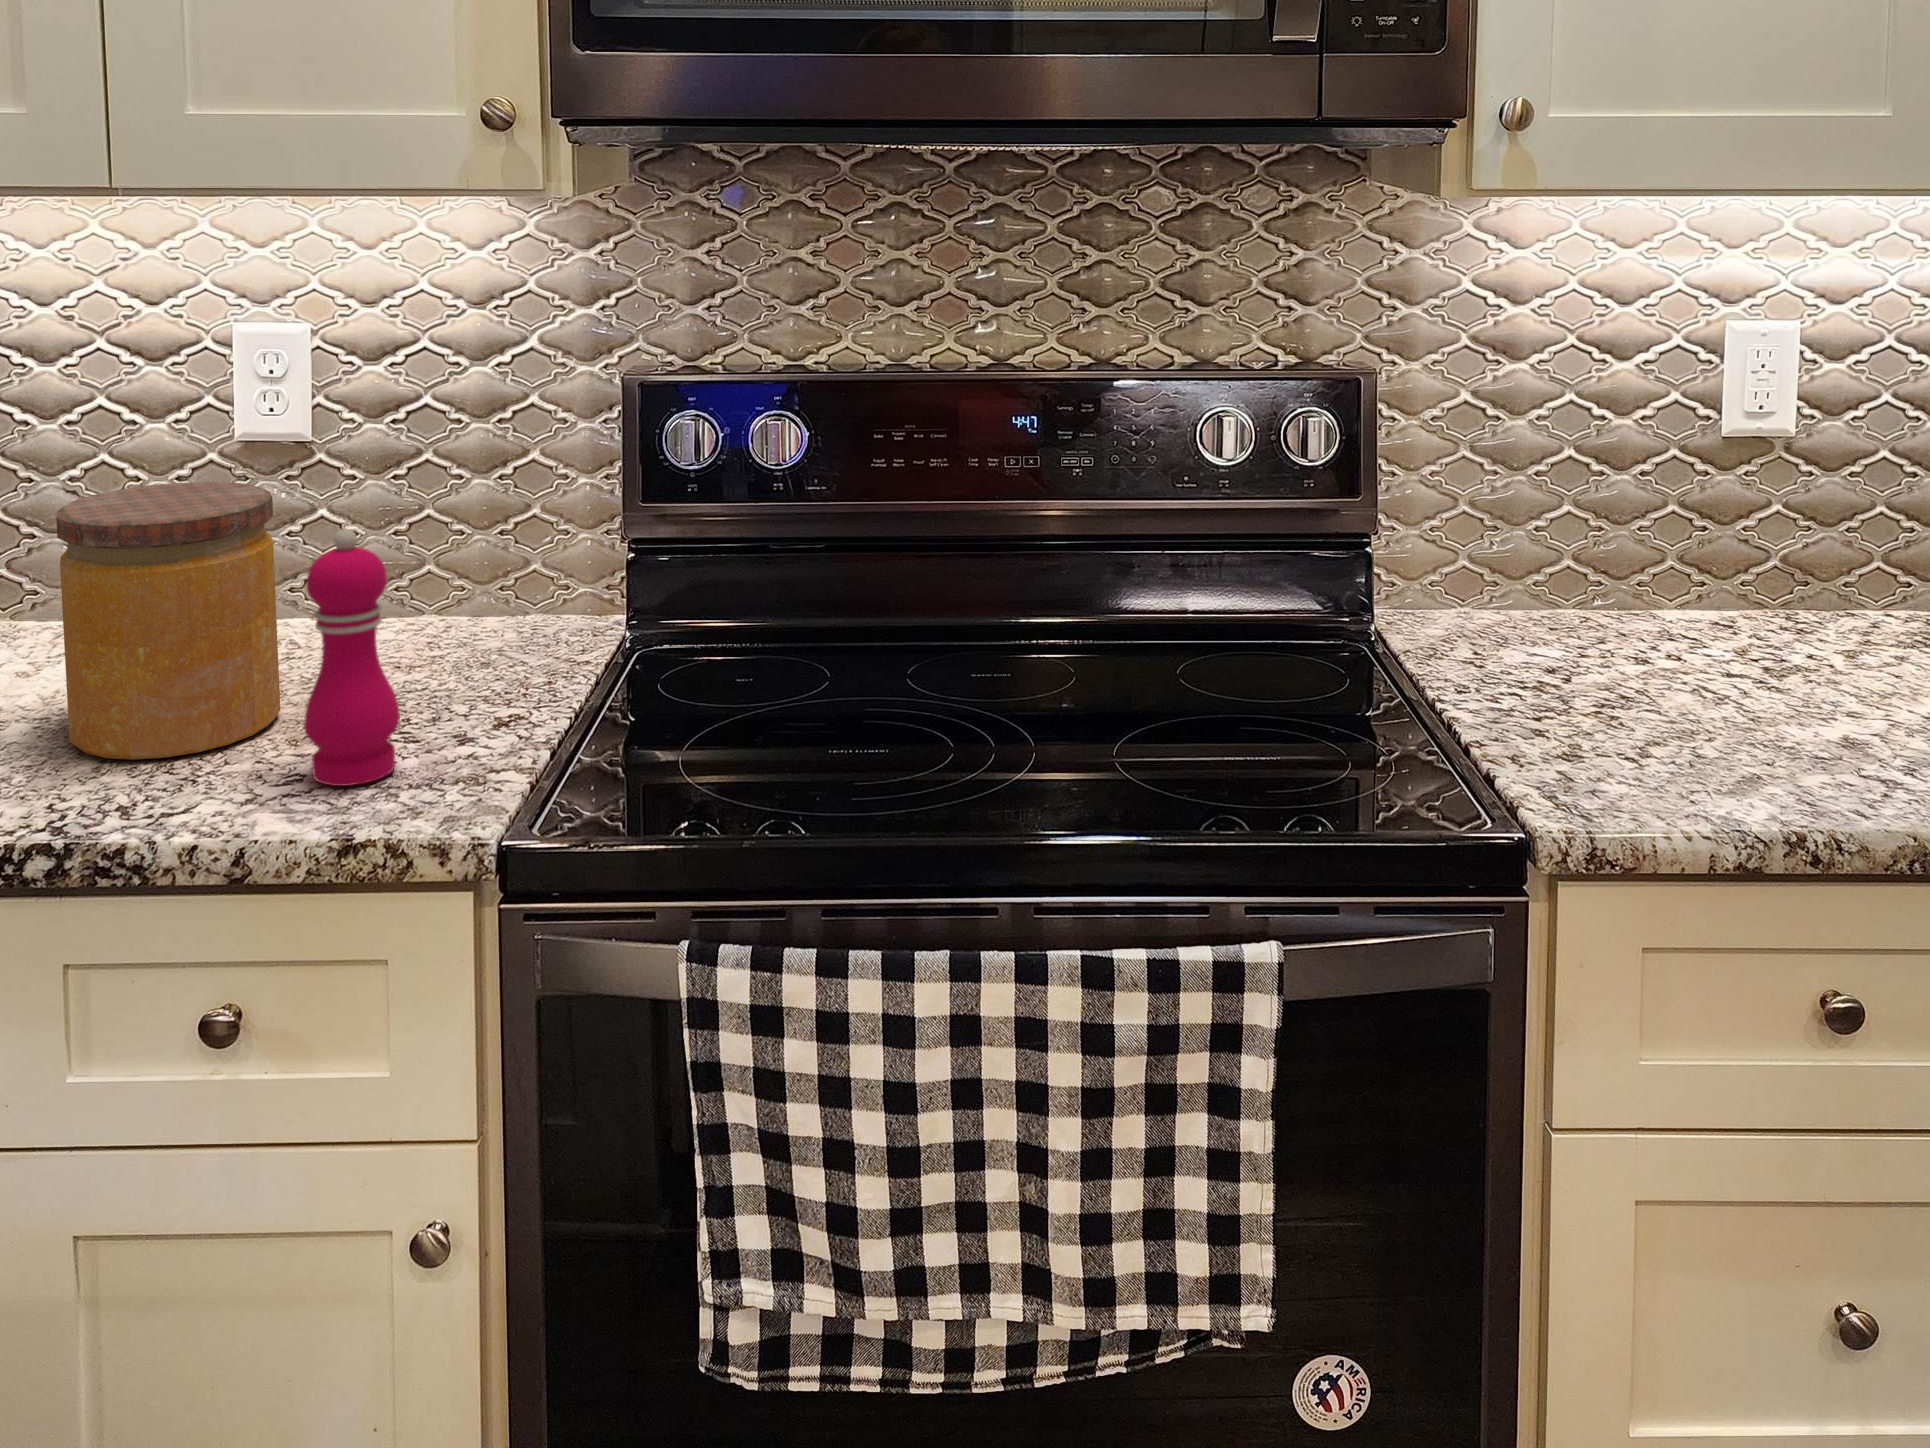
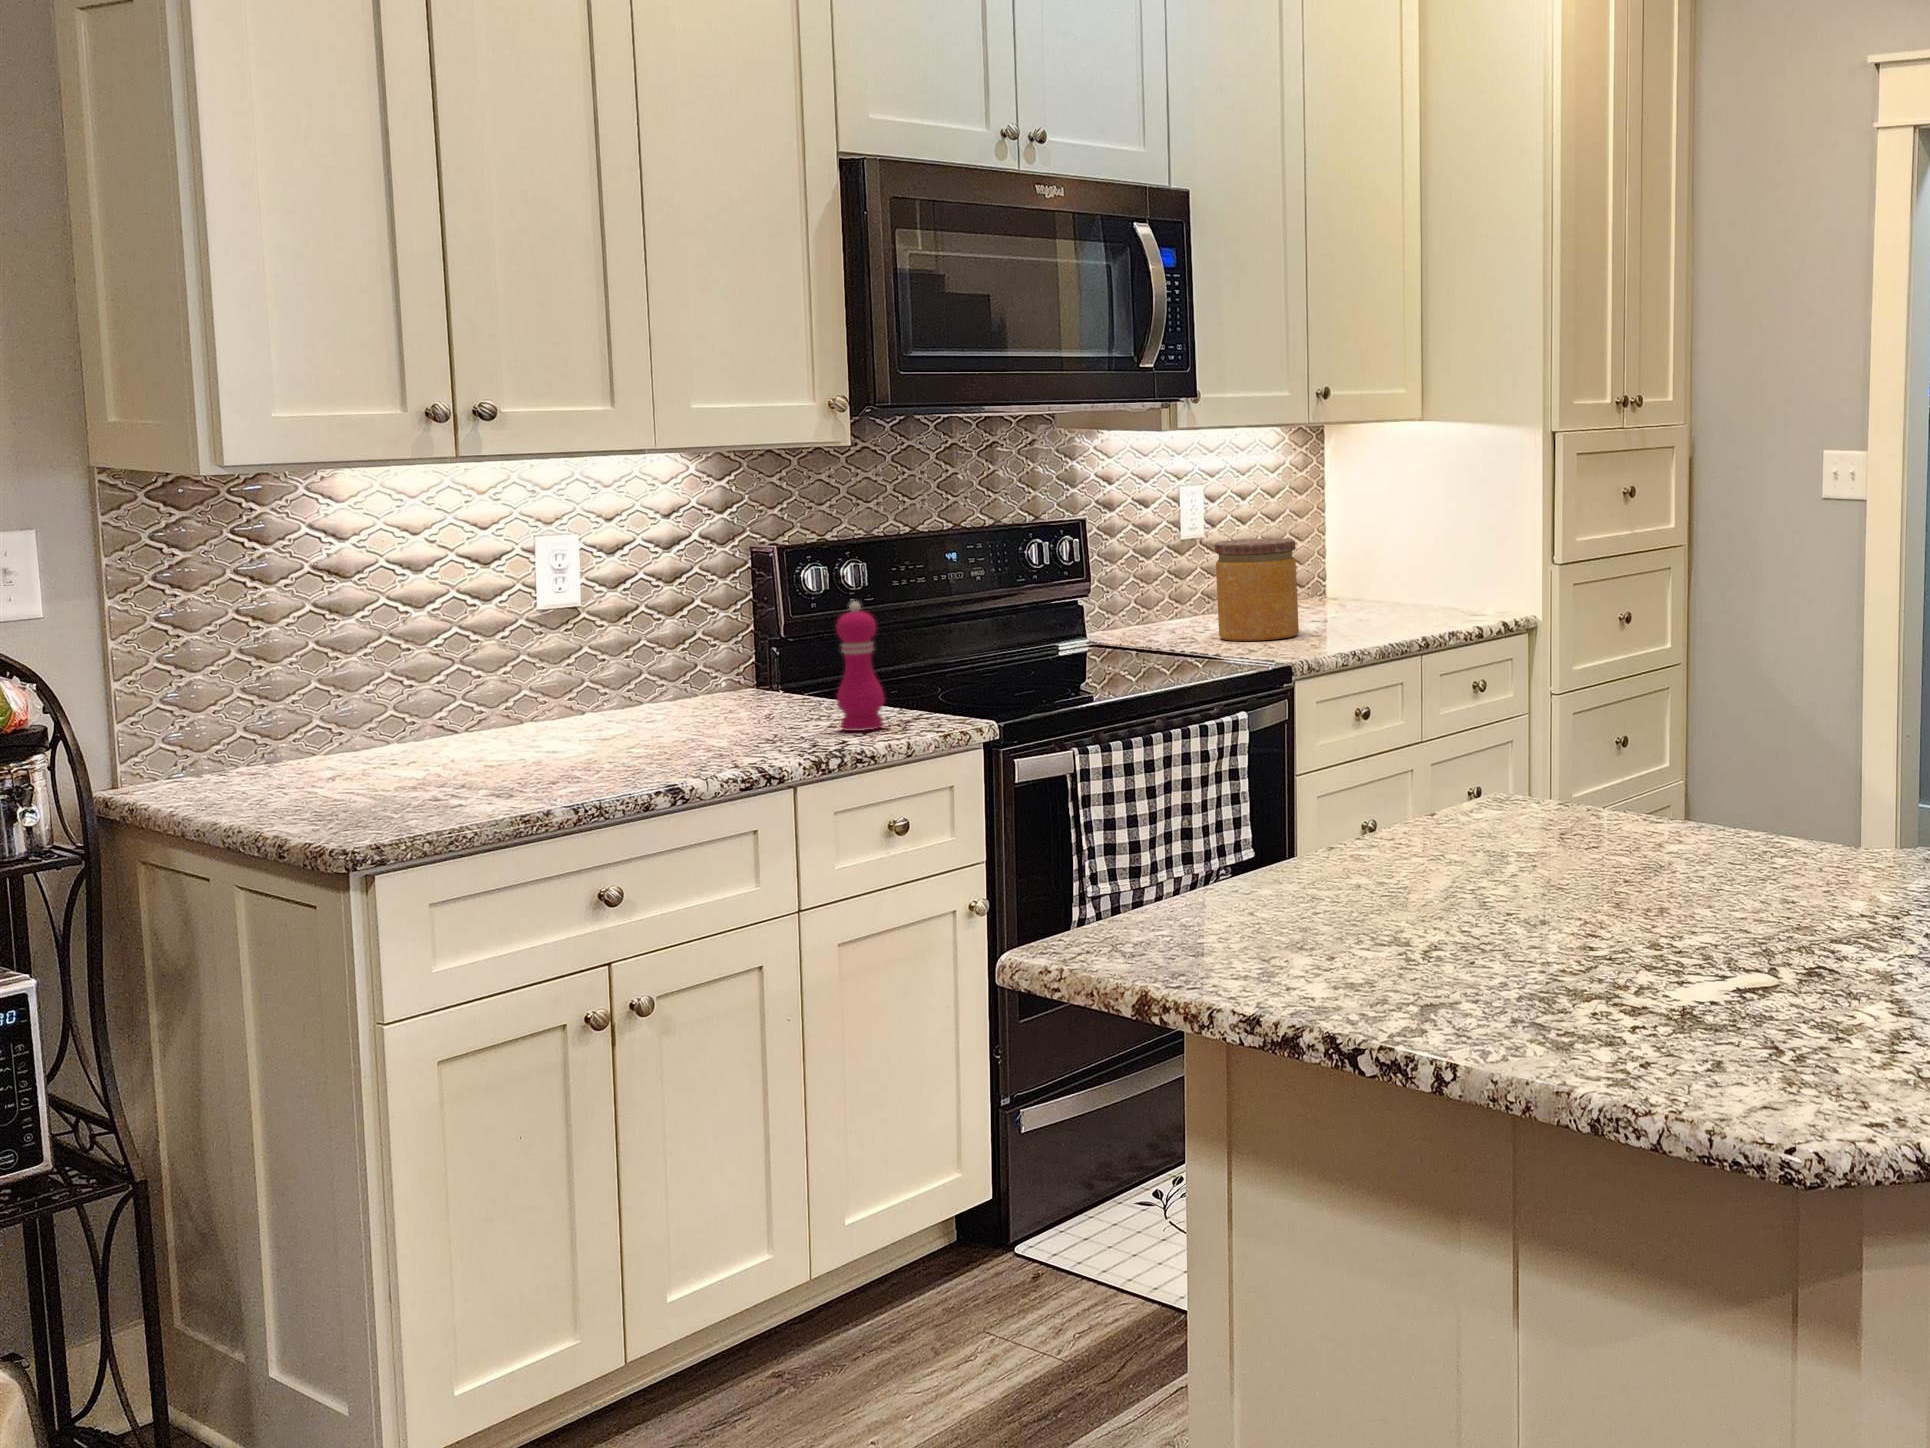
jar: present [56,482,280,760] -> present [1215,538,1299,641]

